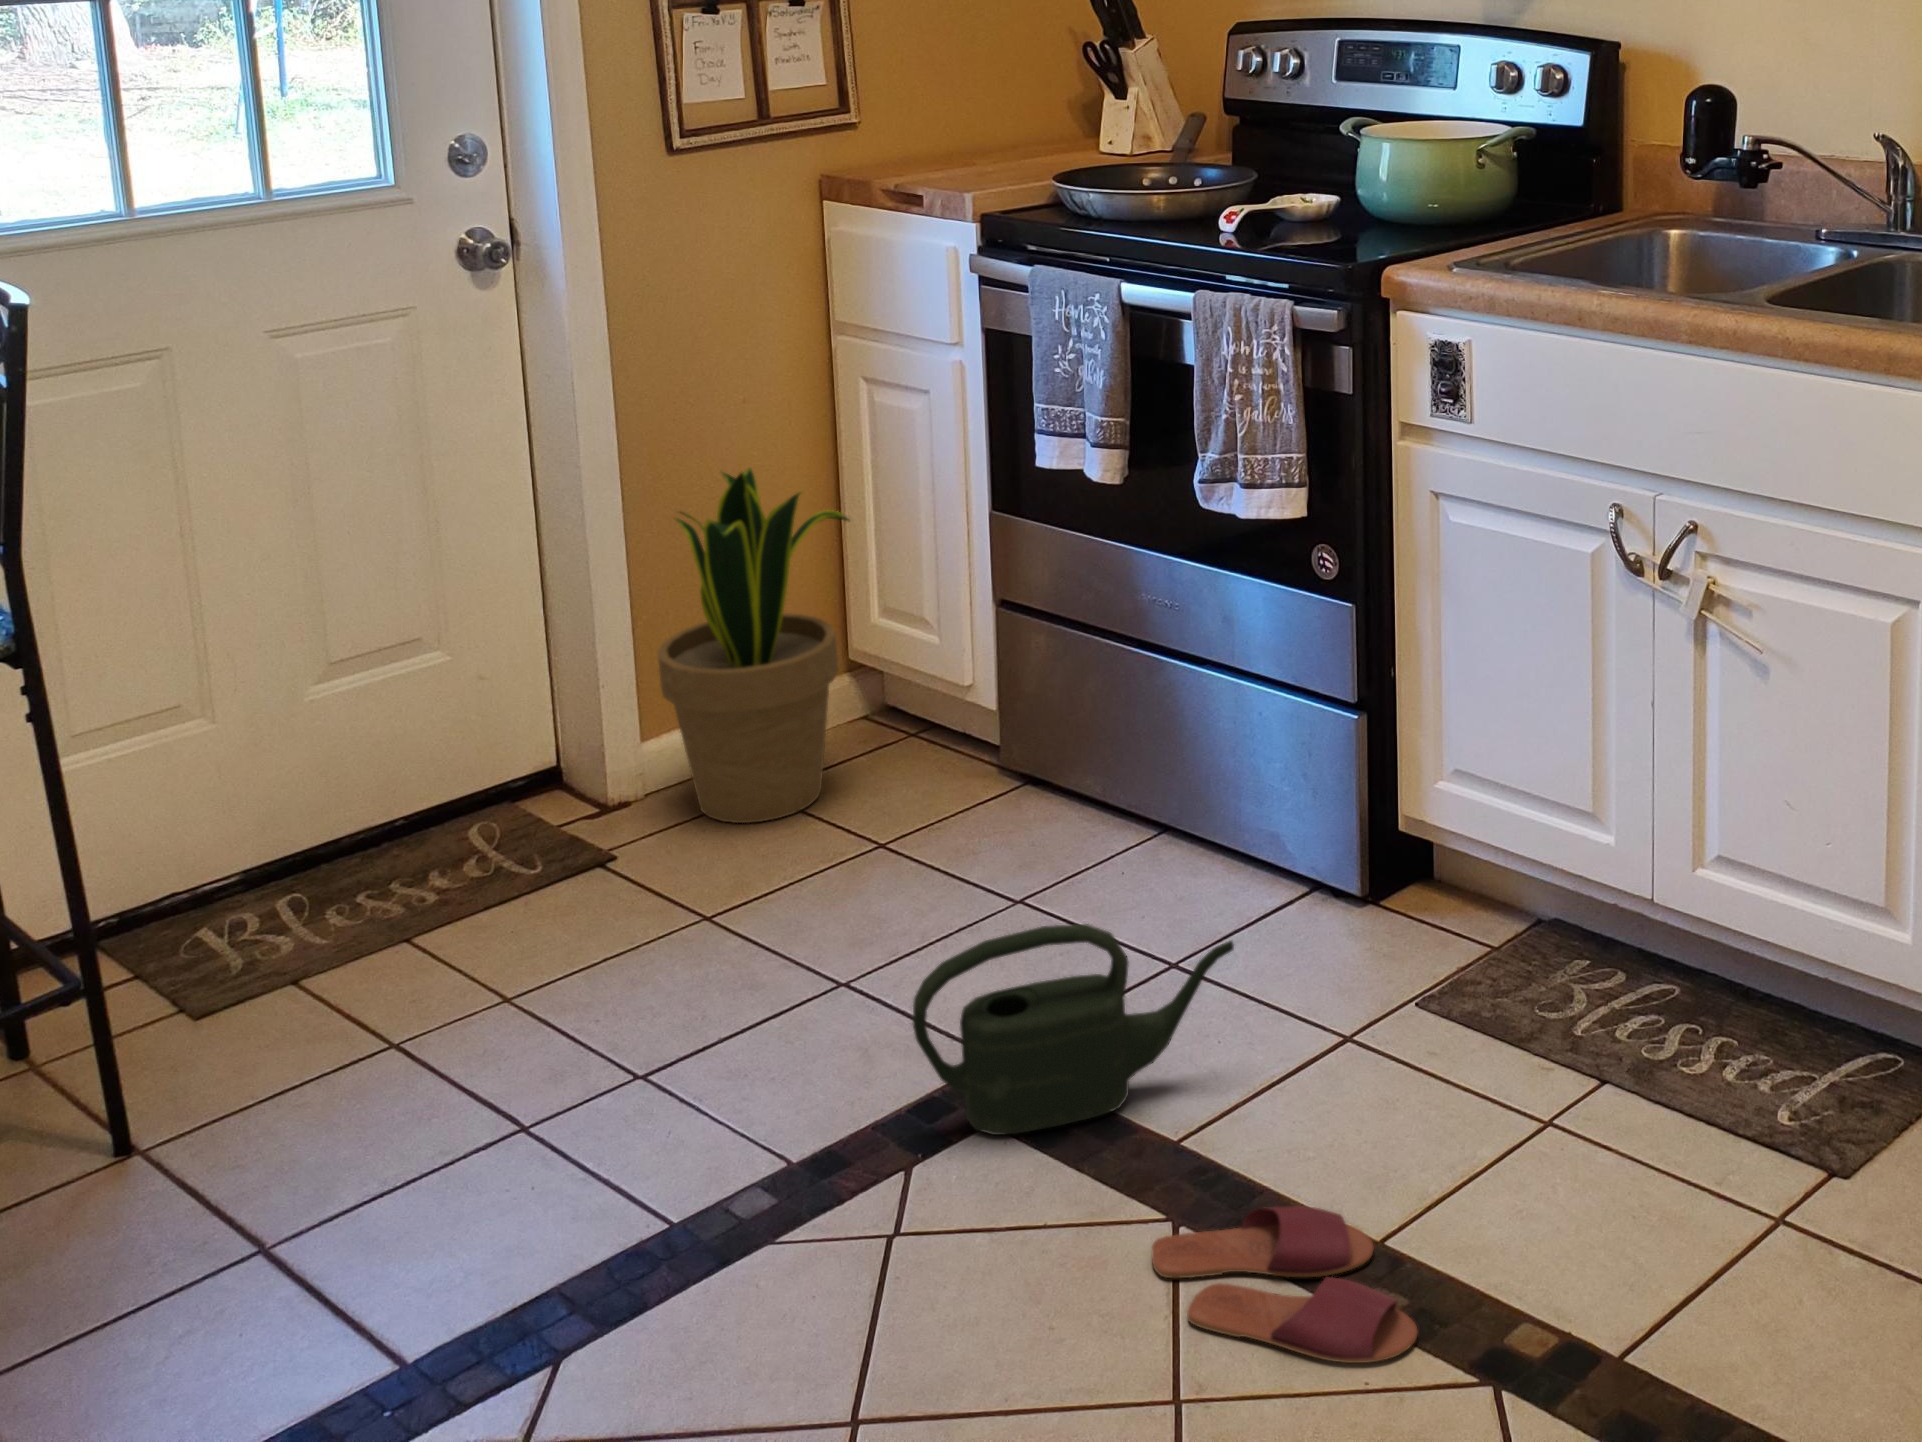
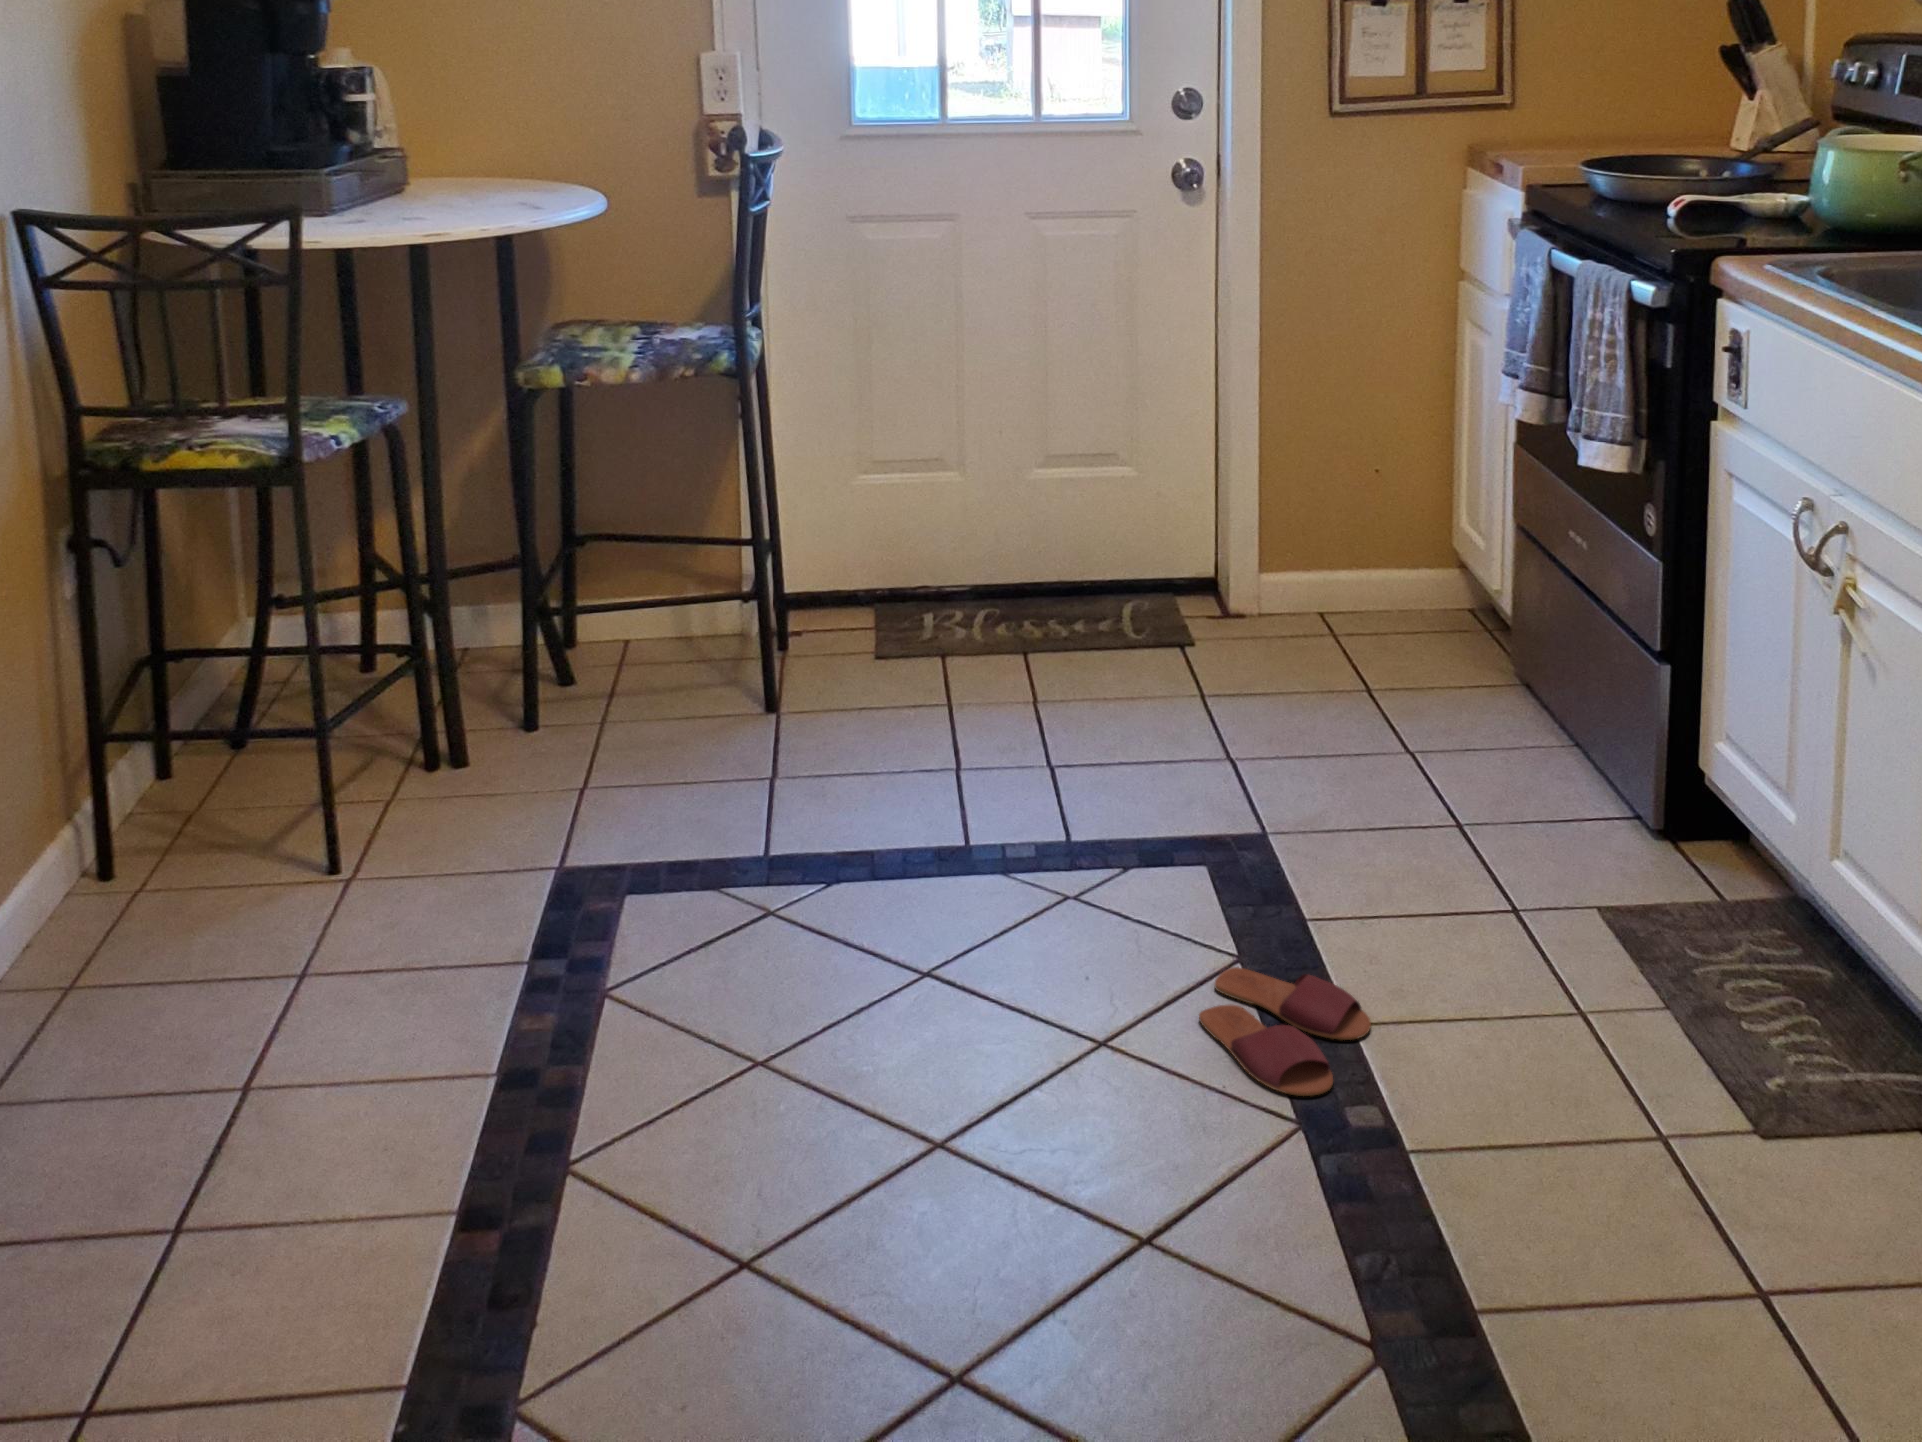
potted plant: present [657,468,849,823] -> none [1259,368,1418,648]
watering can: present [913,924,1234,1135] -> none [1174,725,1424,891]

